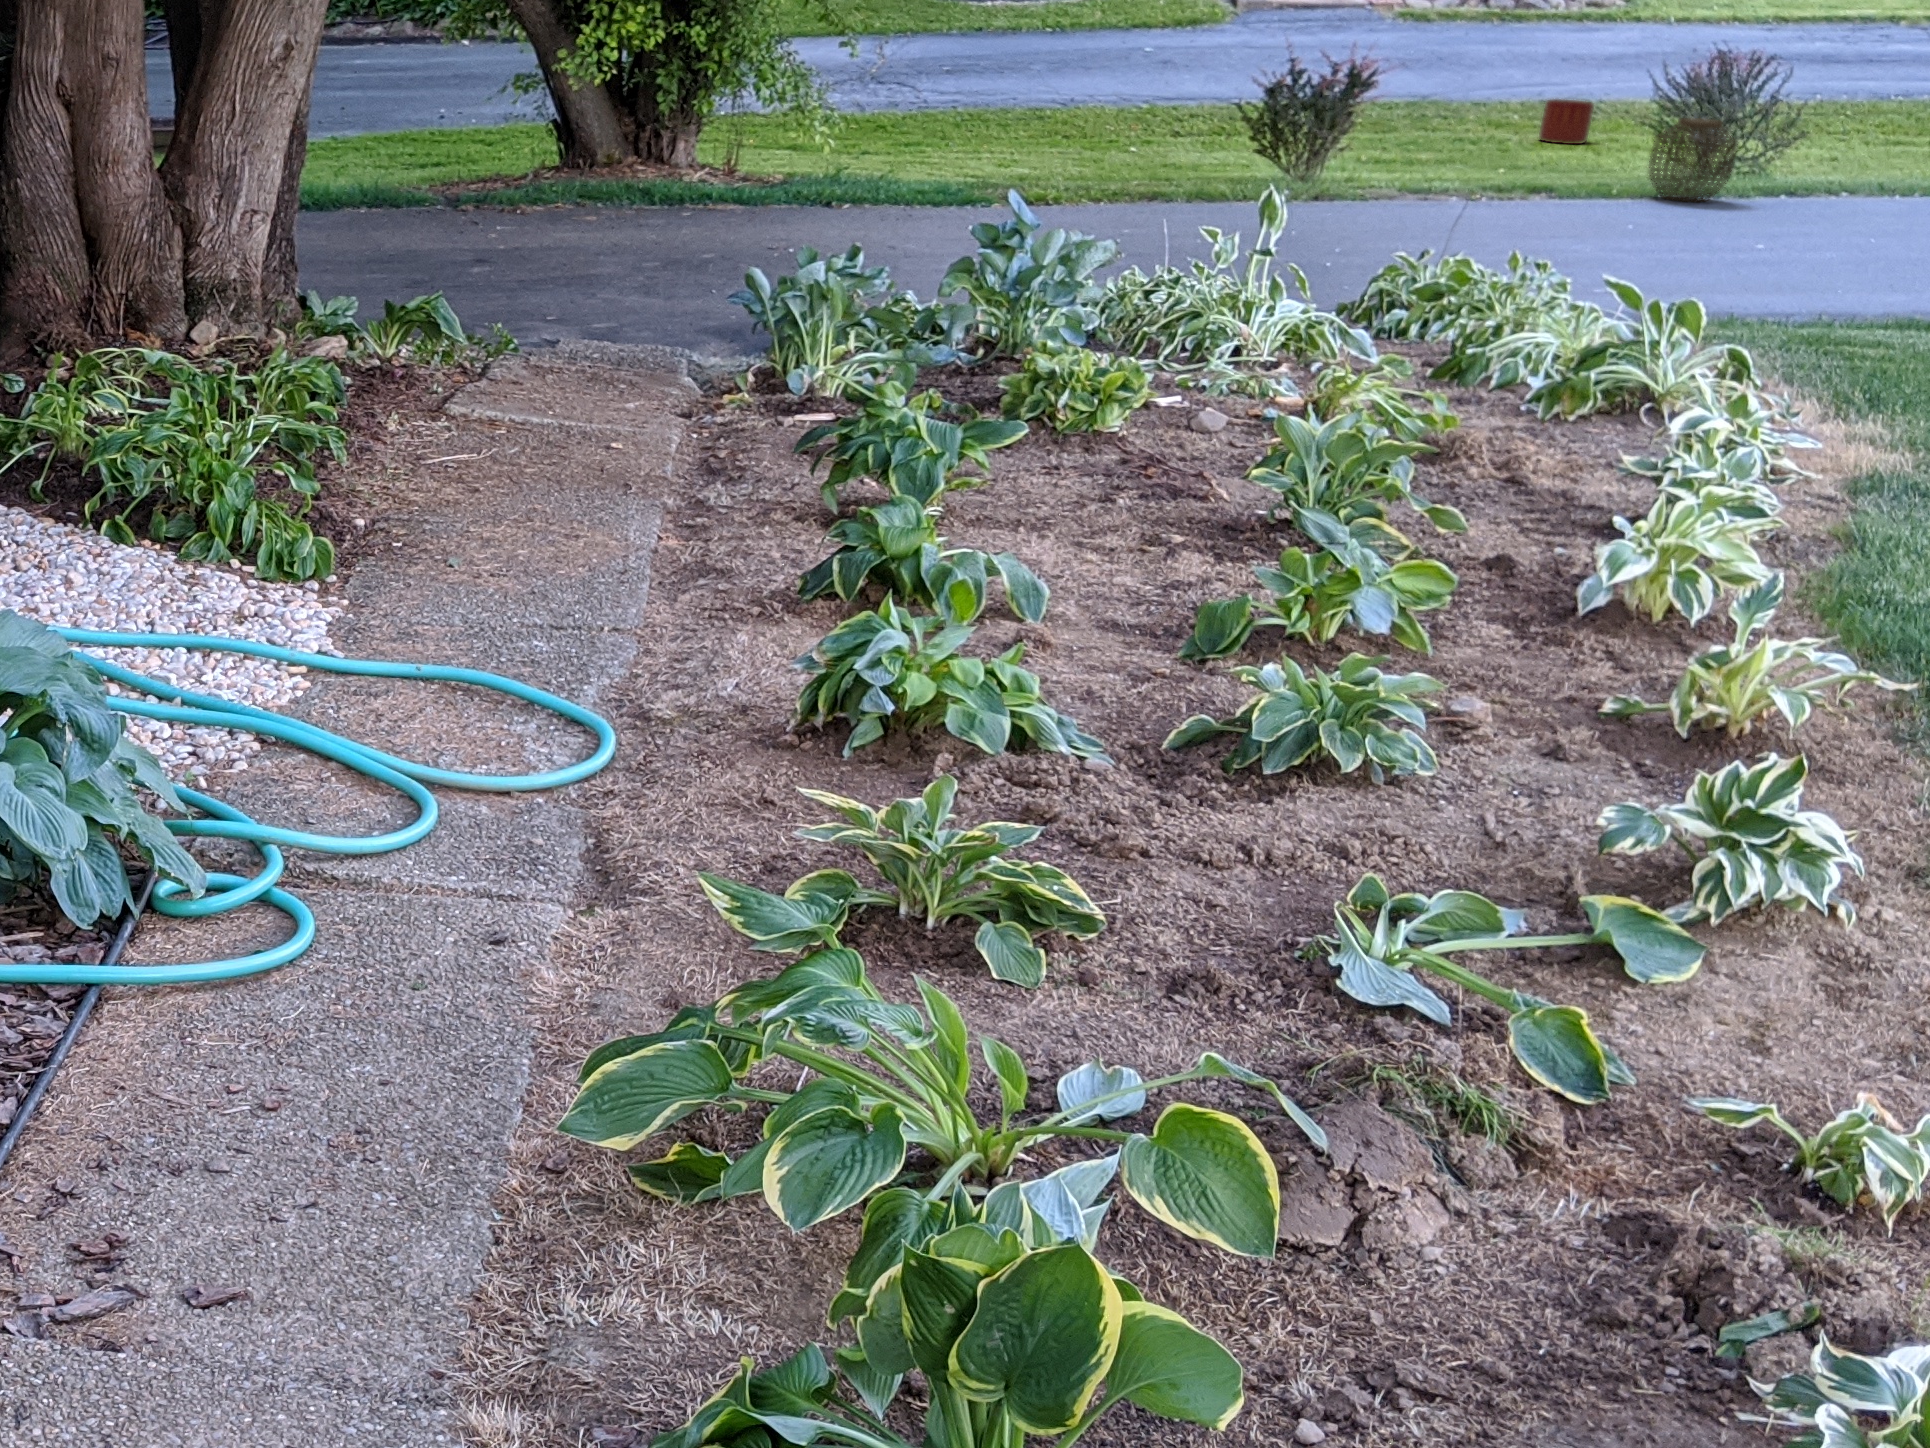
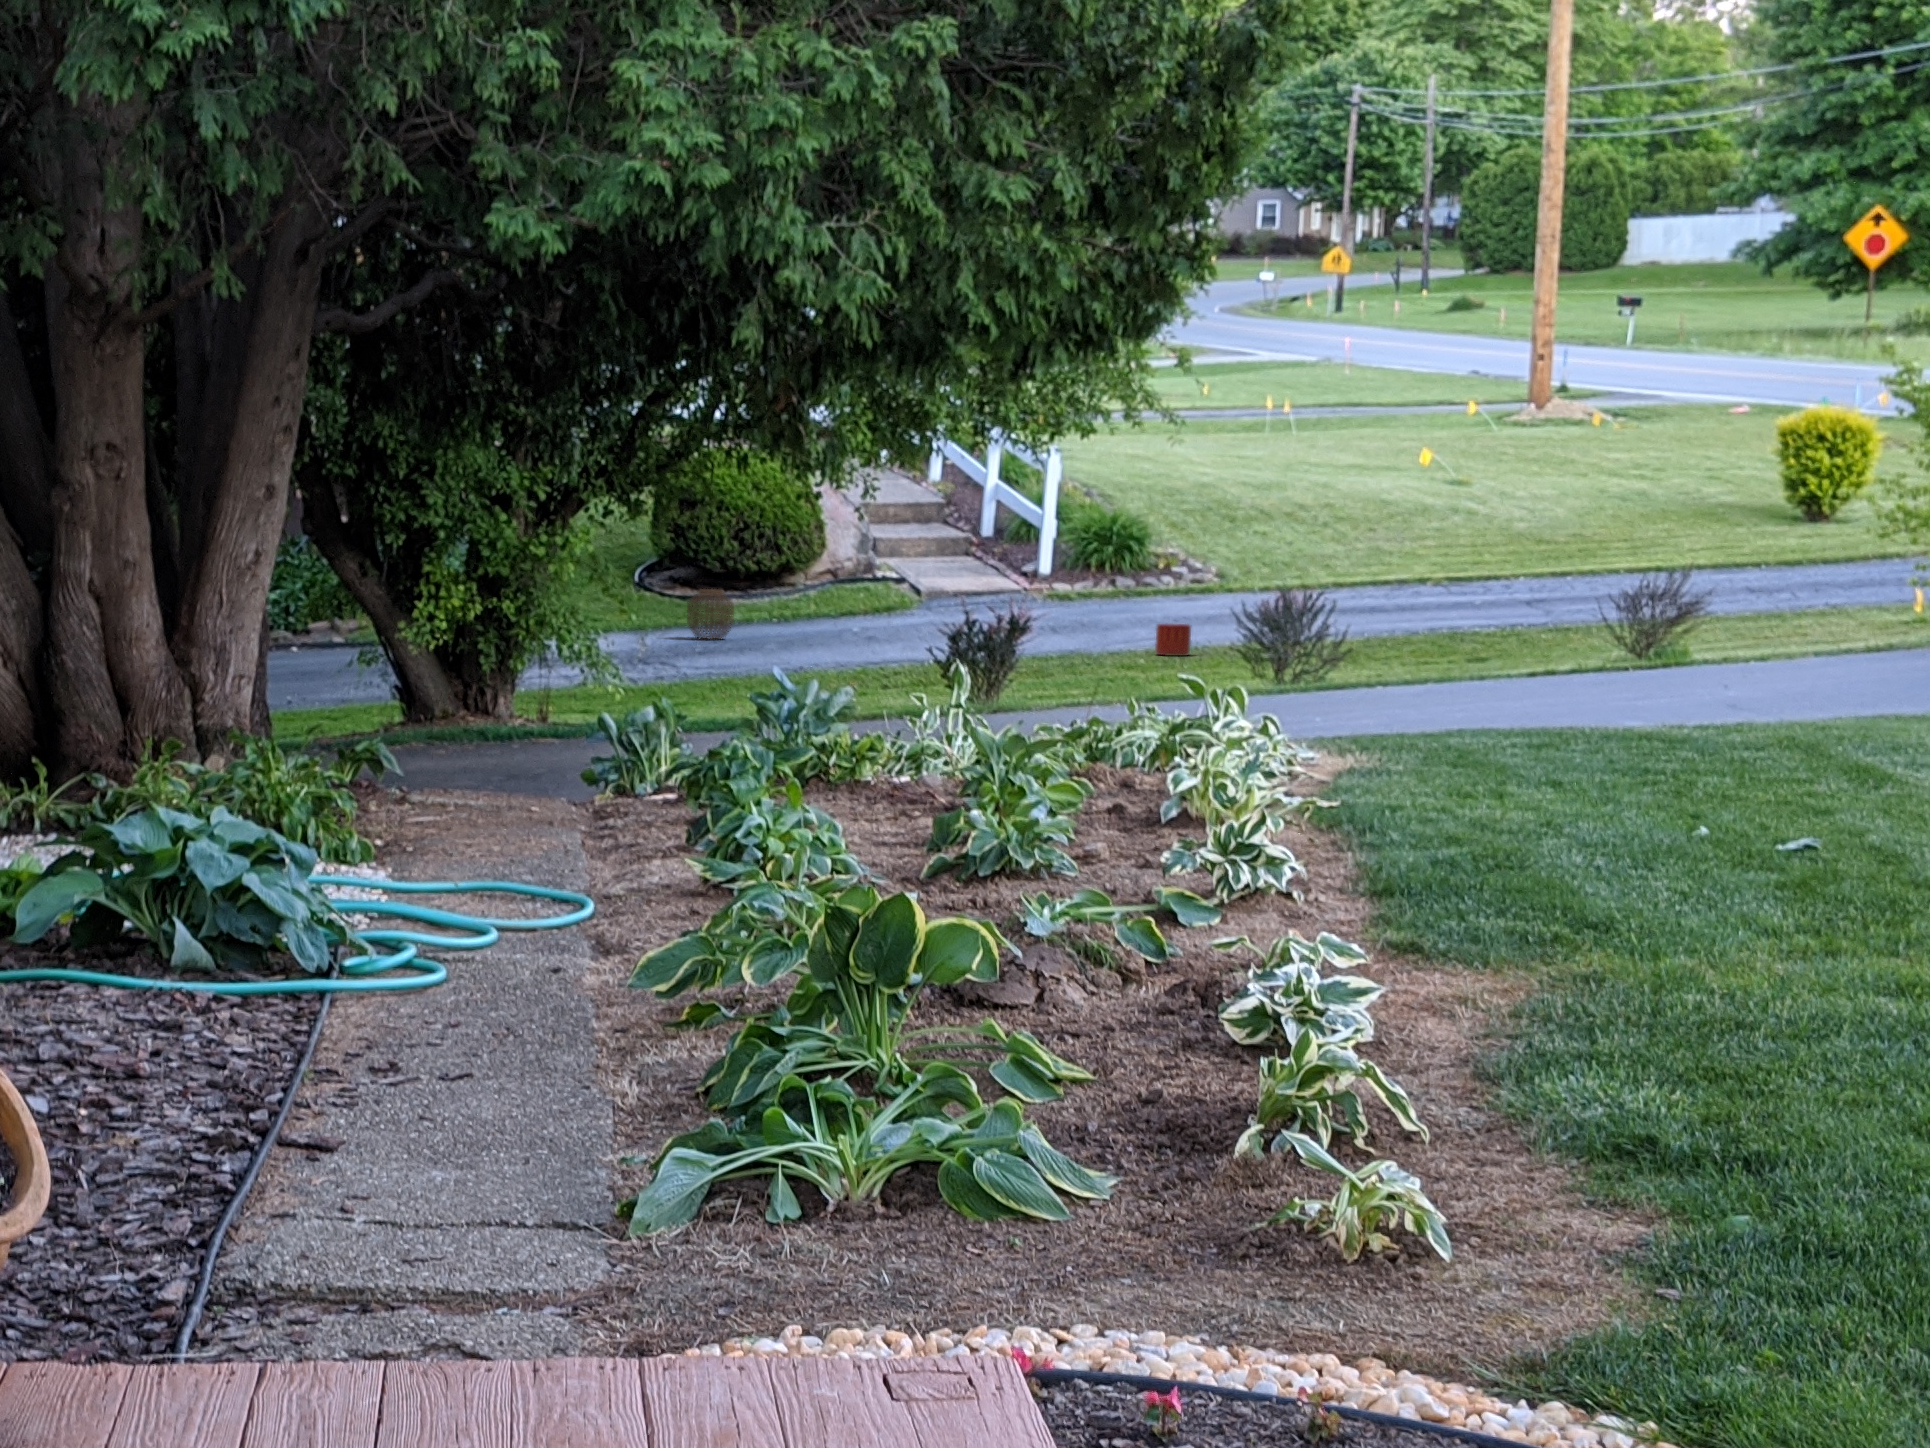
woven basket: present [1649,118,1738,202] -> present [687,589,734,640]

